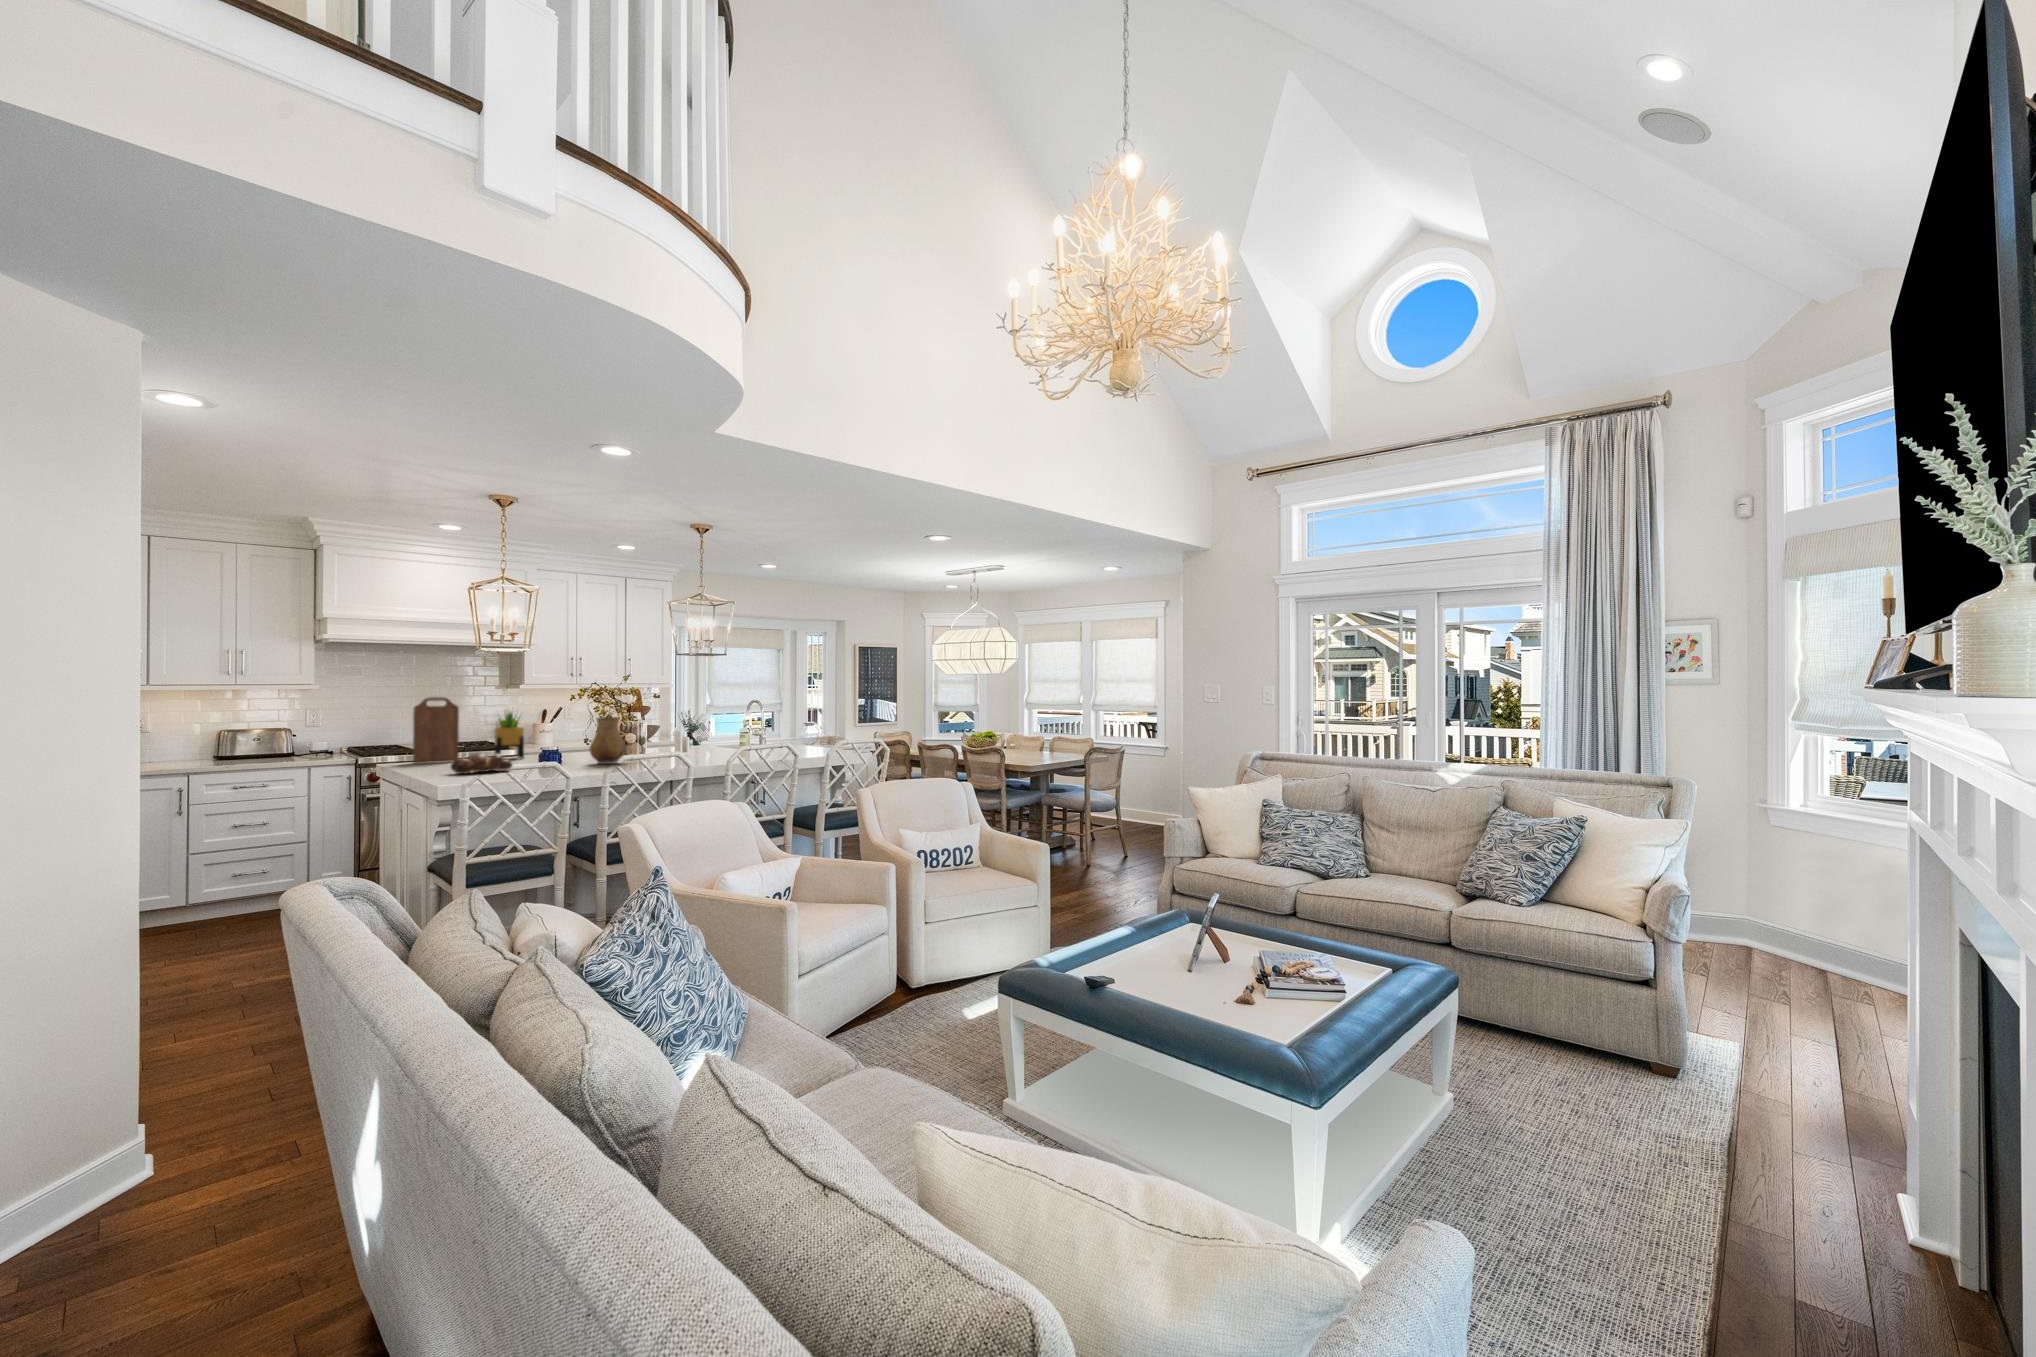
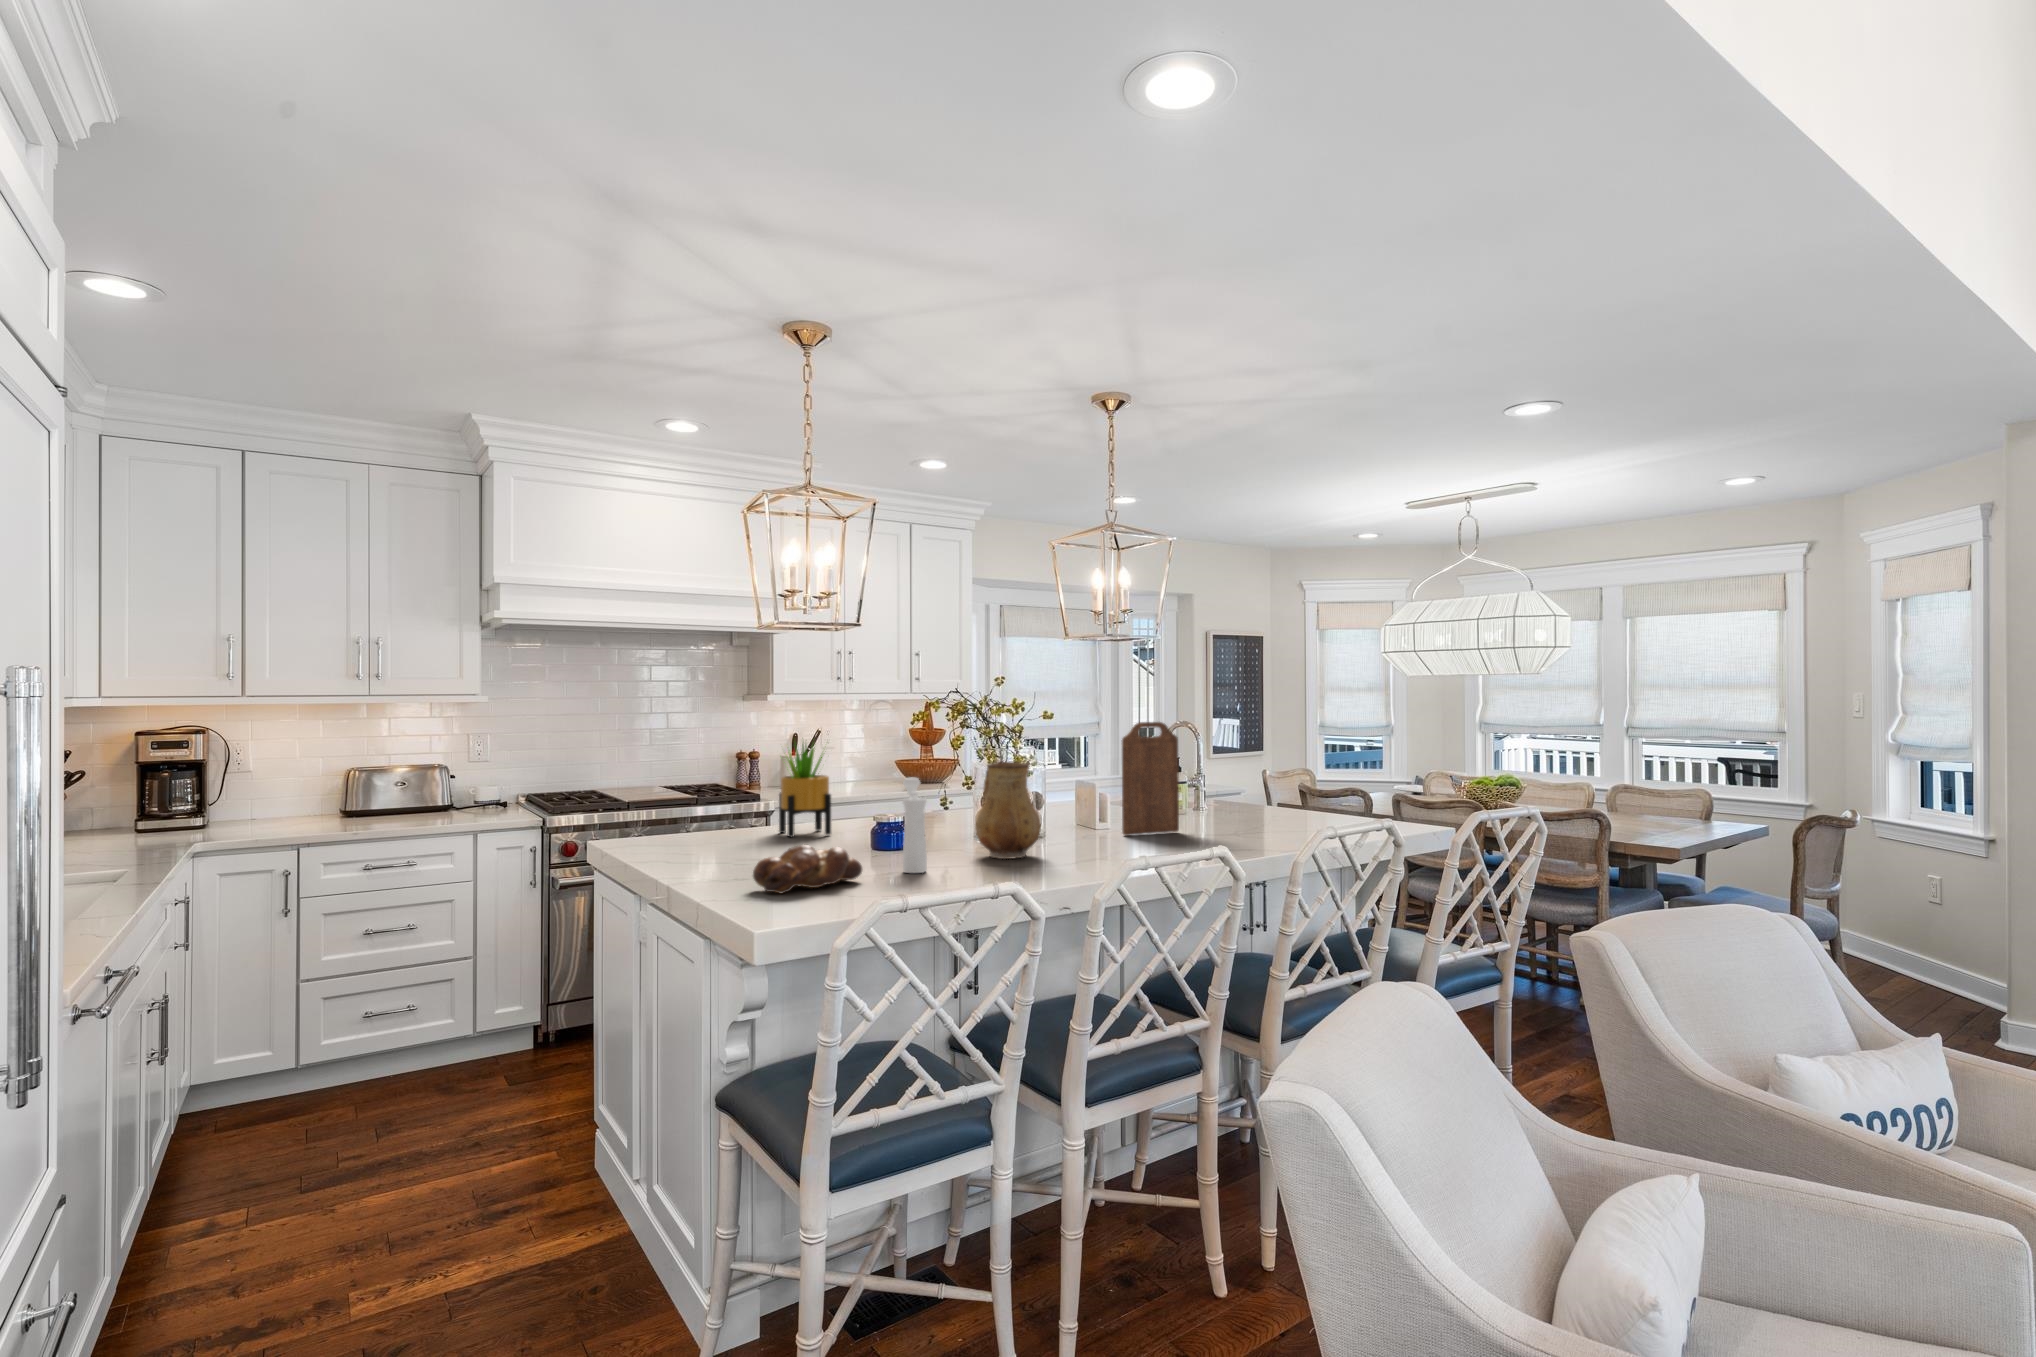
cutting board: present [413,697,459,763] -> present [1122,722,1179,836]
pepper mill: none [539,724,555,768] -> present [903,778,927,873]

